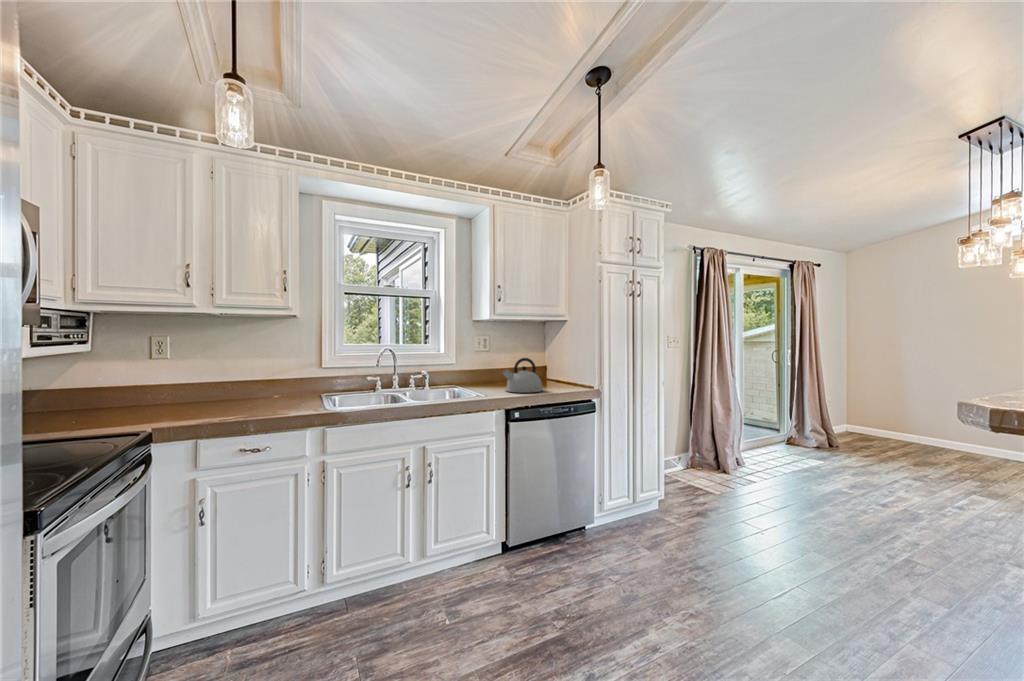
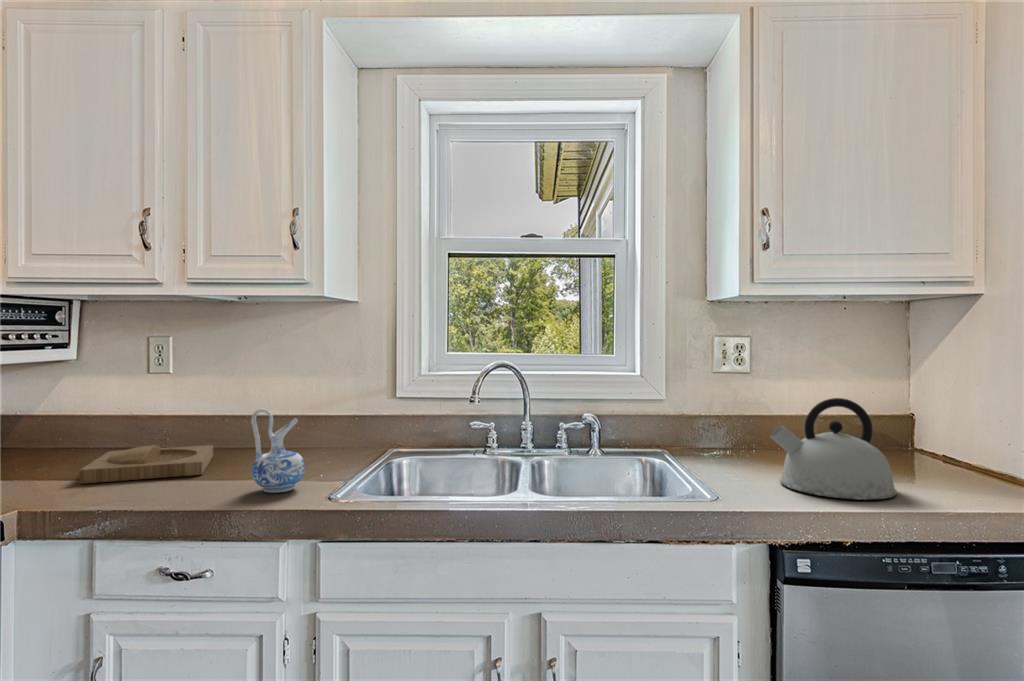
ceramic pitcher: none [278,370,305,411] -> present [252,408,305,493]
tray: none [146,398,231,419] -> present [79,445,213,484]

